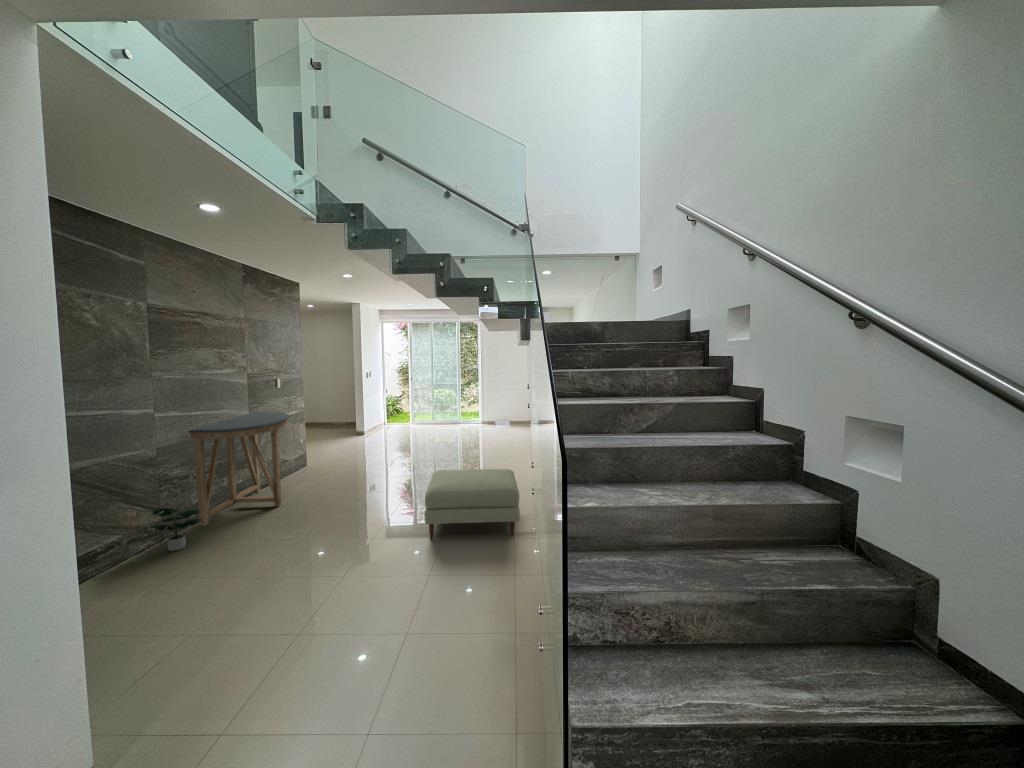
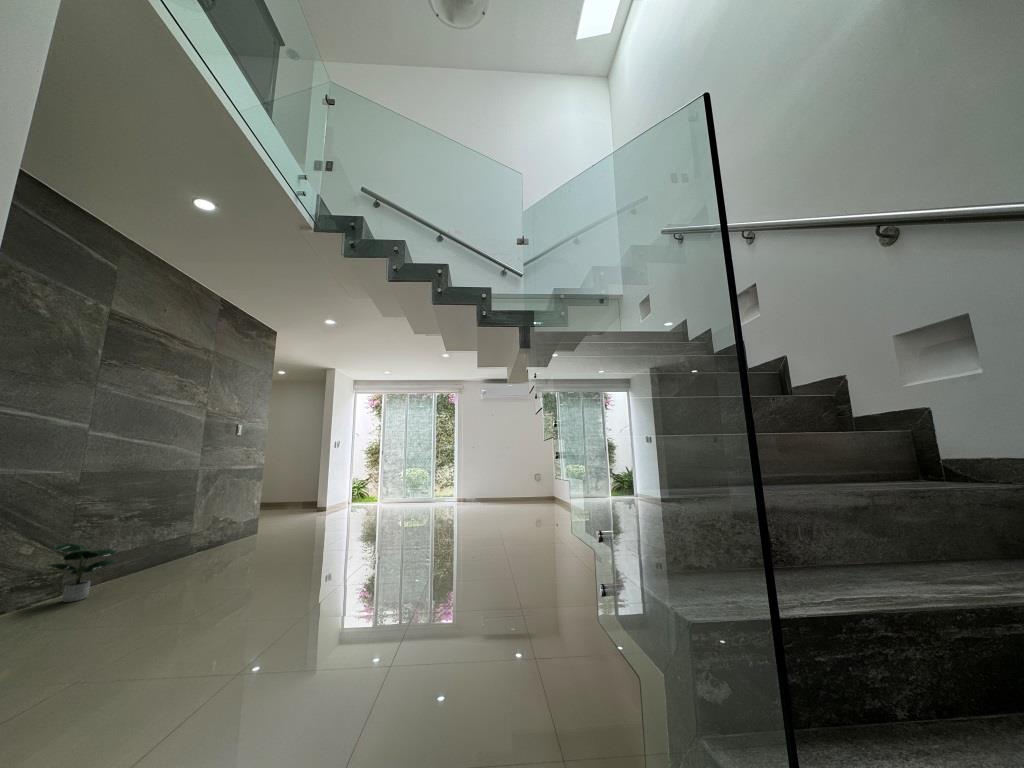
console table: present [188,412,289,526] -> none [111,455,249,582]
ottoman: present [425,469,520,540] -> none [404,506,516,581]

